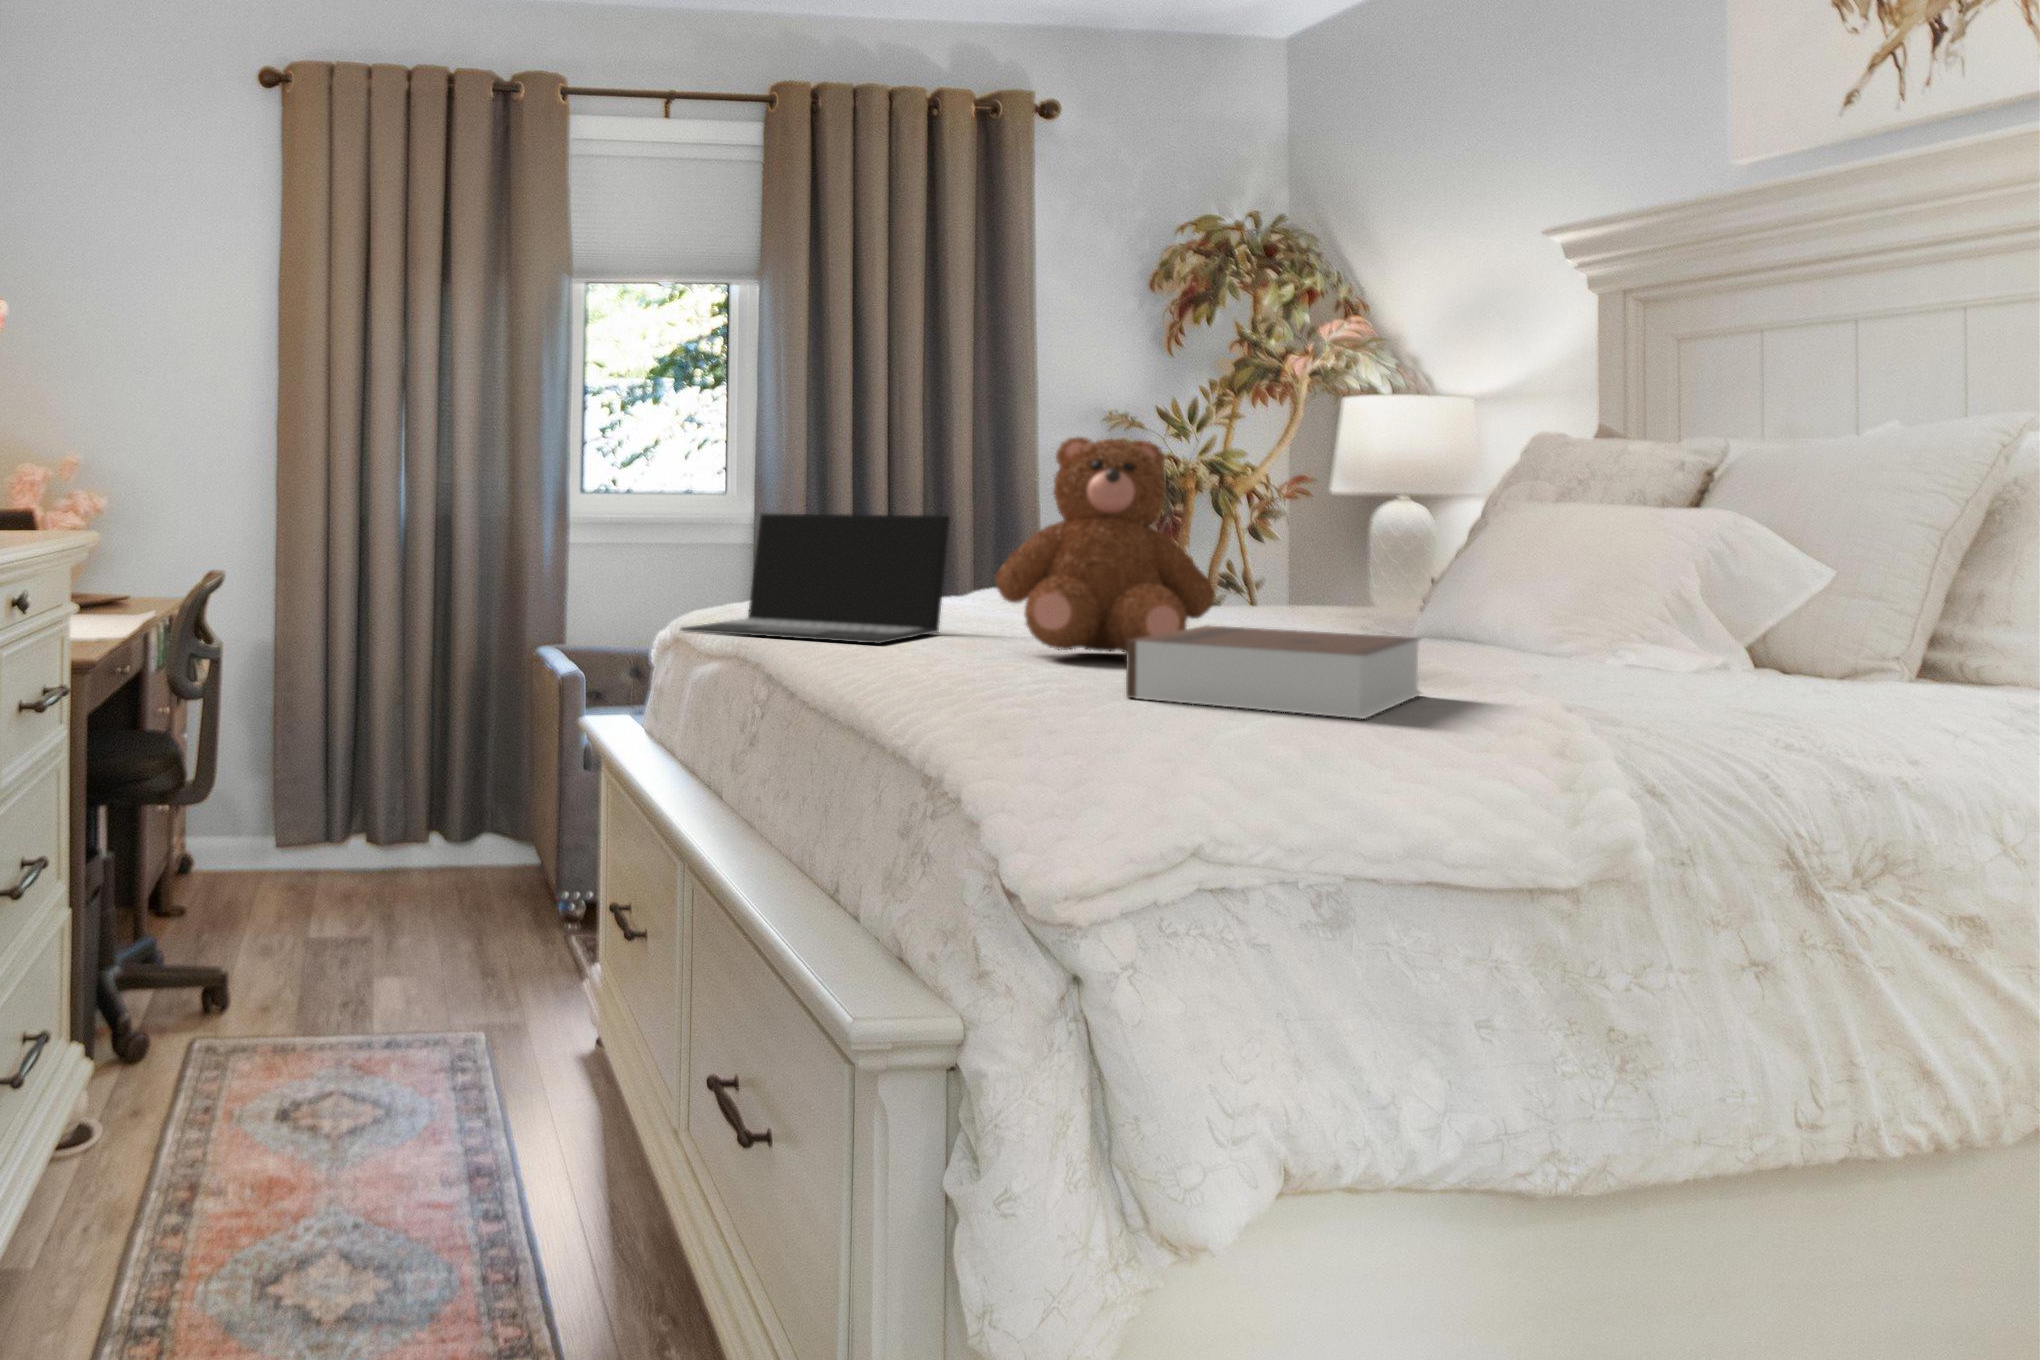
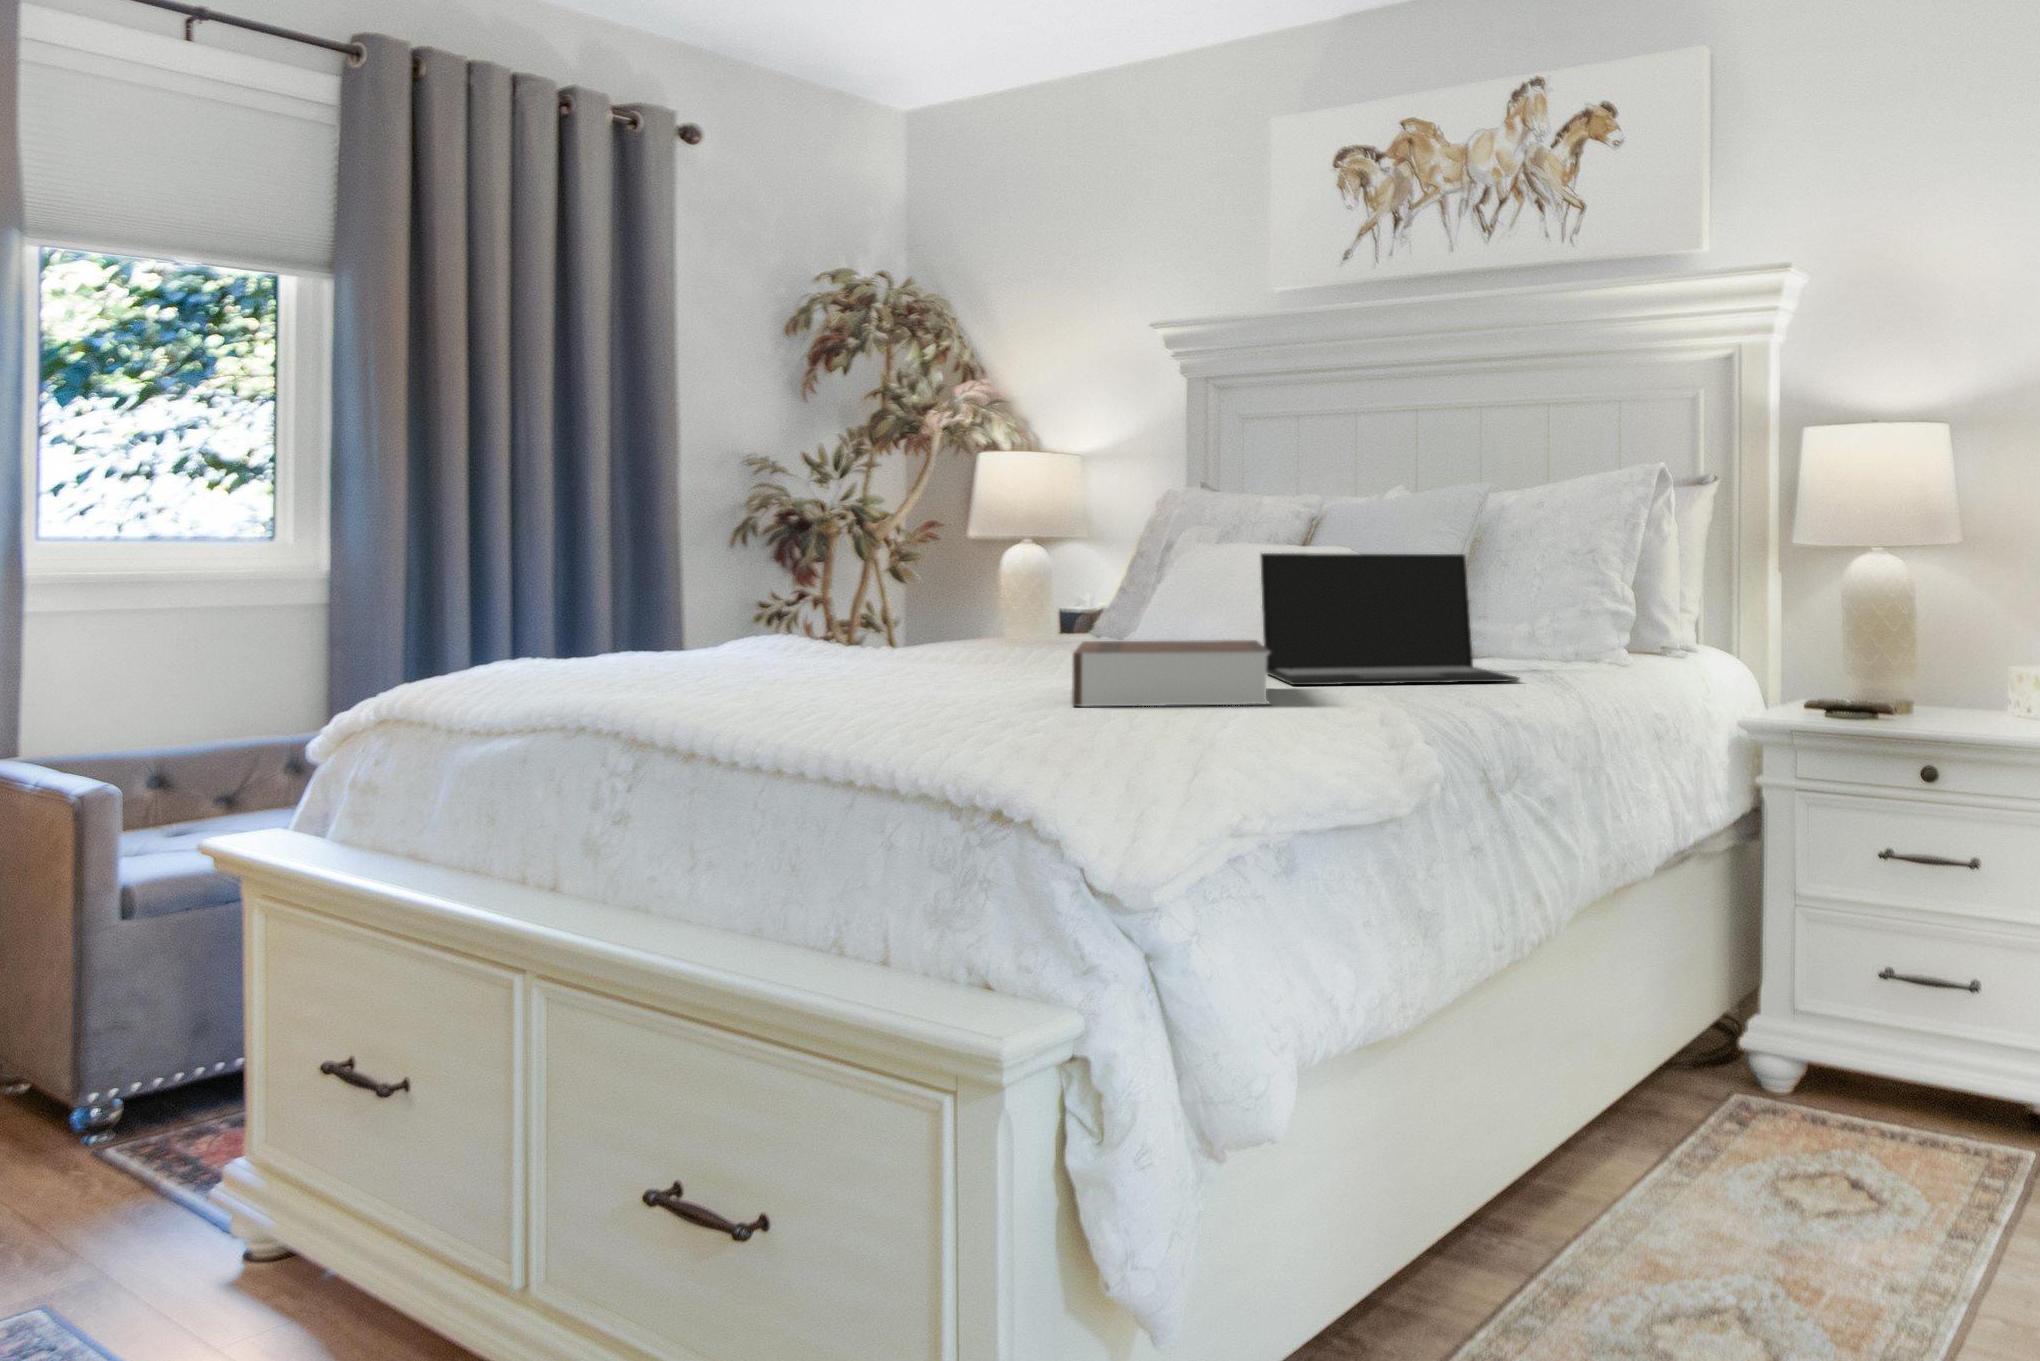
teddy bear: present [995,437,1215,653] -> none [848,467,1052,681]
laptop: present [682,513,950,643] -> present [1261,553,1519,685]

